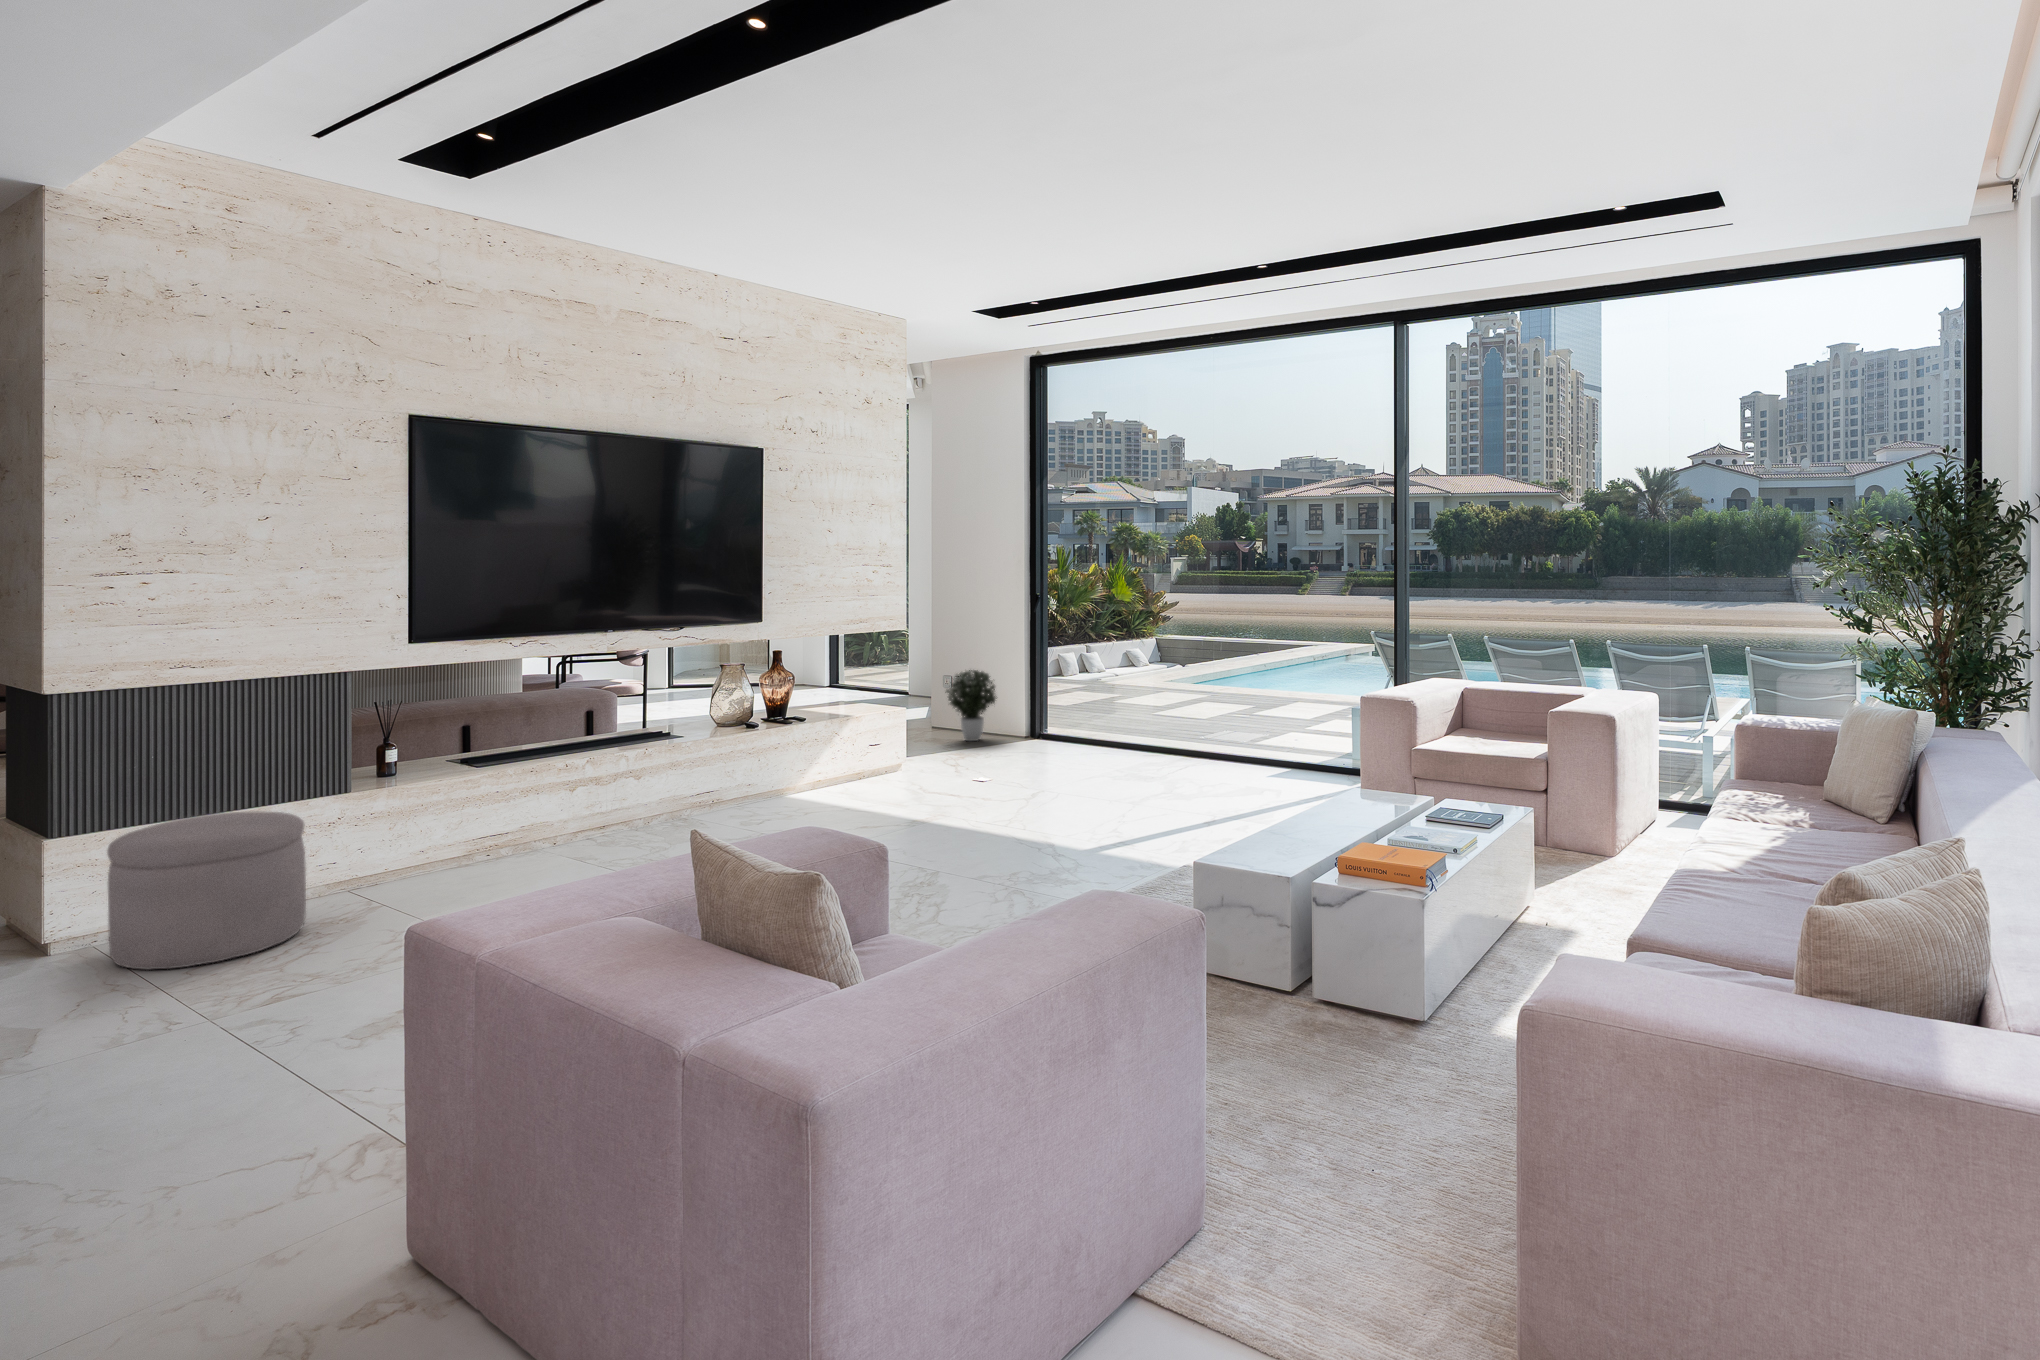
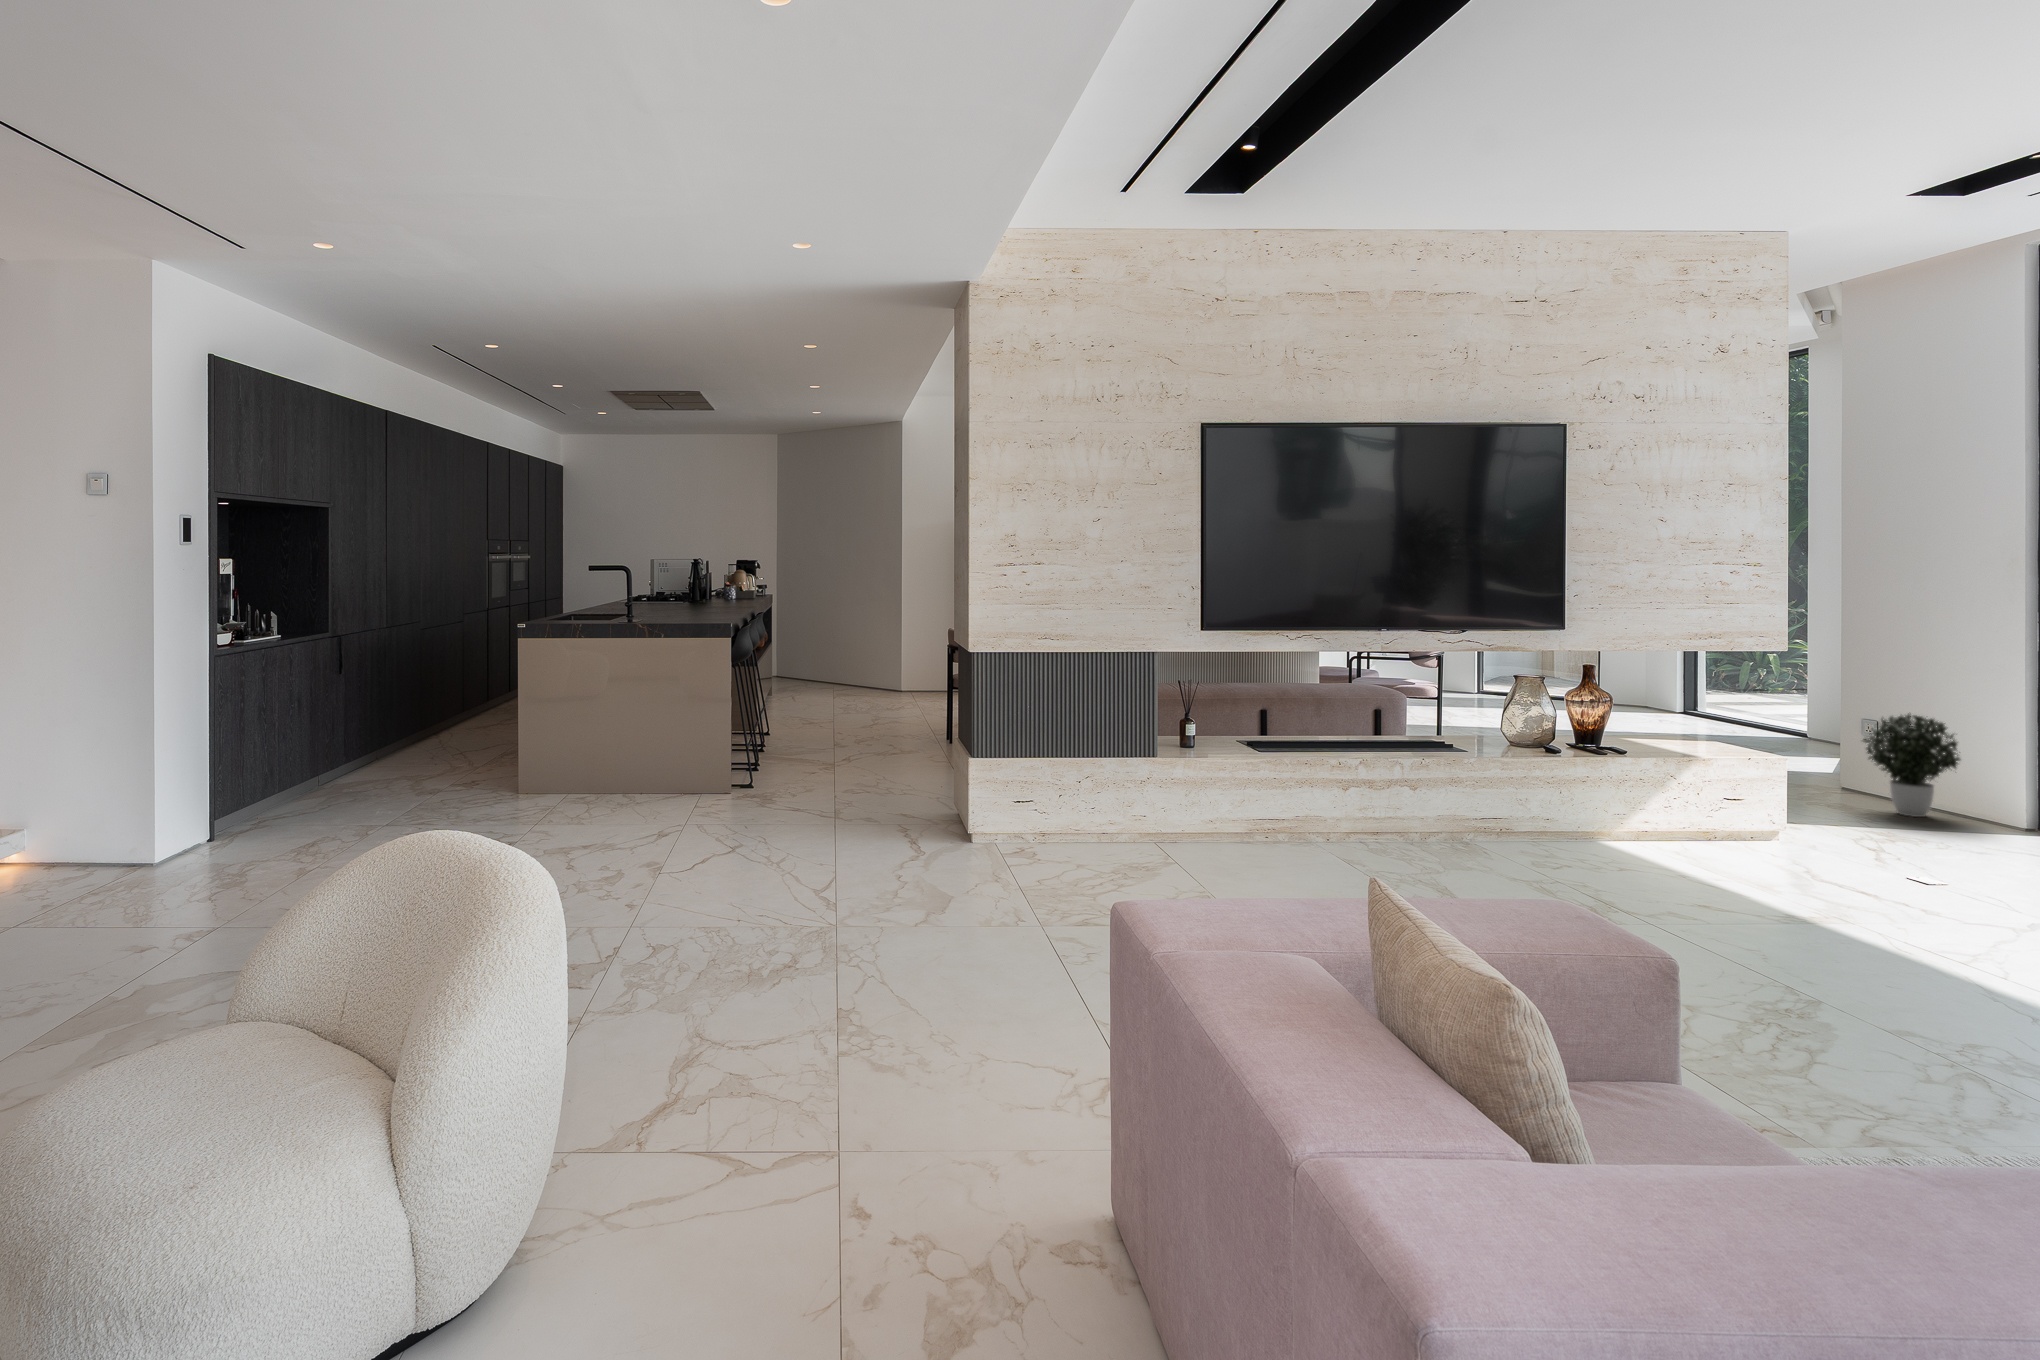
ottoman: present [107,811,306,970] -> none [996,759,1117,880]

